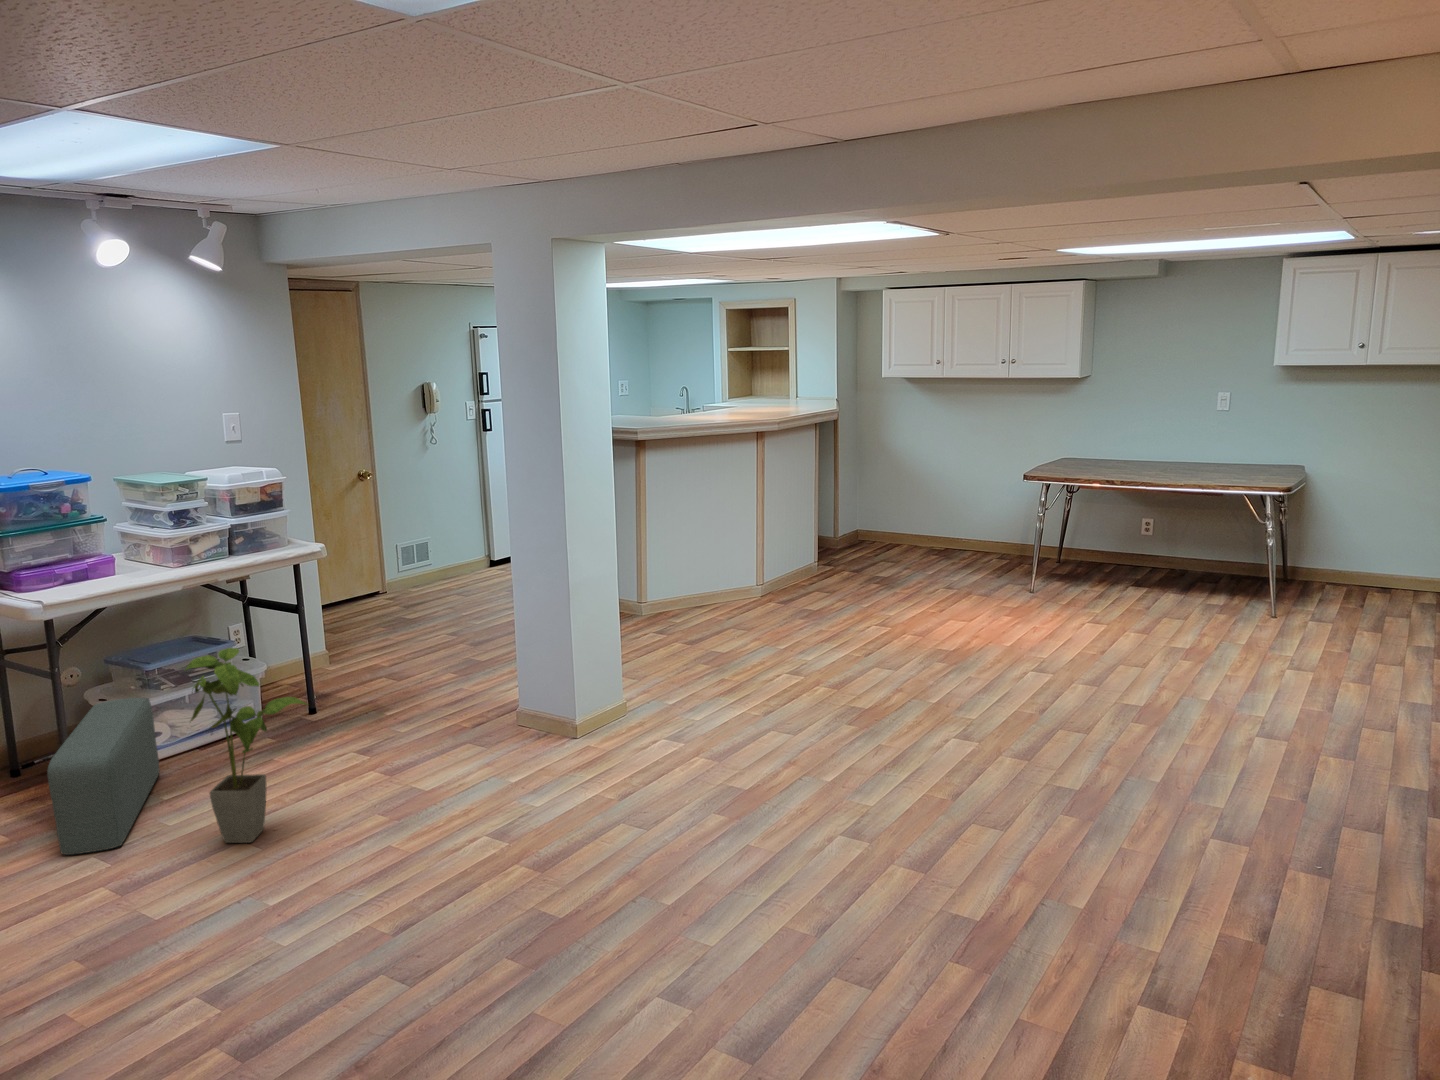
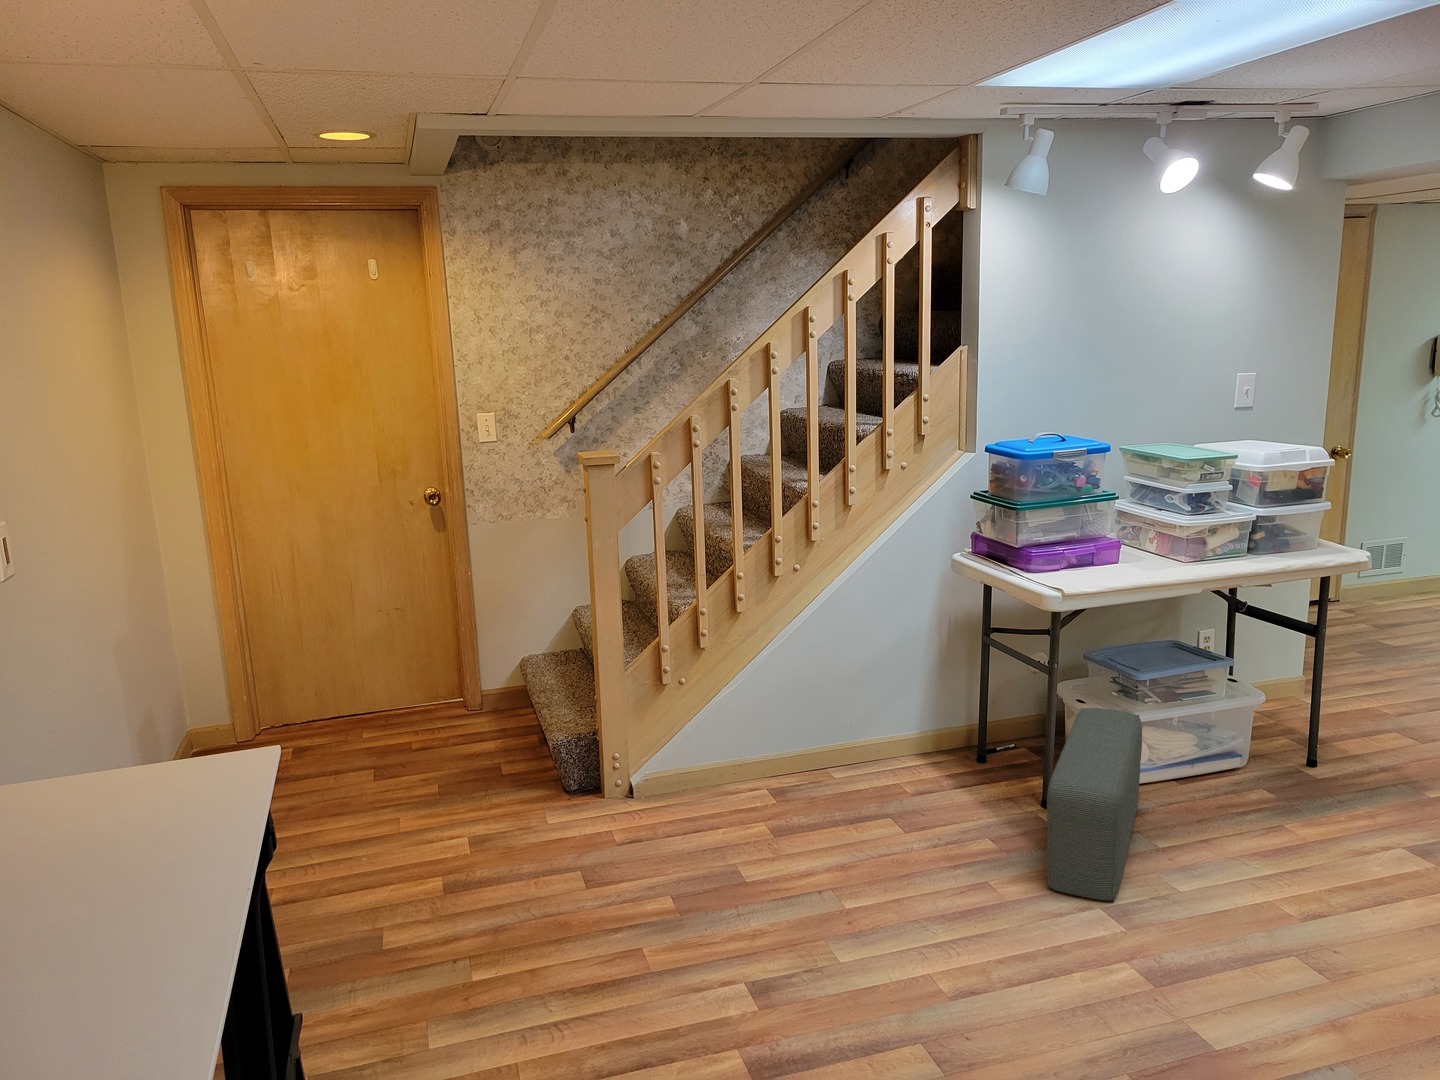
house plant: present [185,648,306,843] -> none [1229,701,1406,962]

